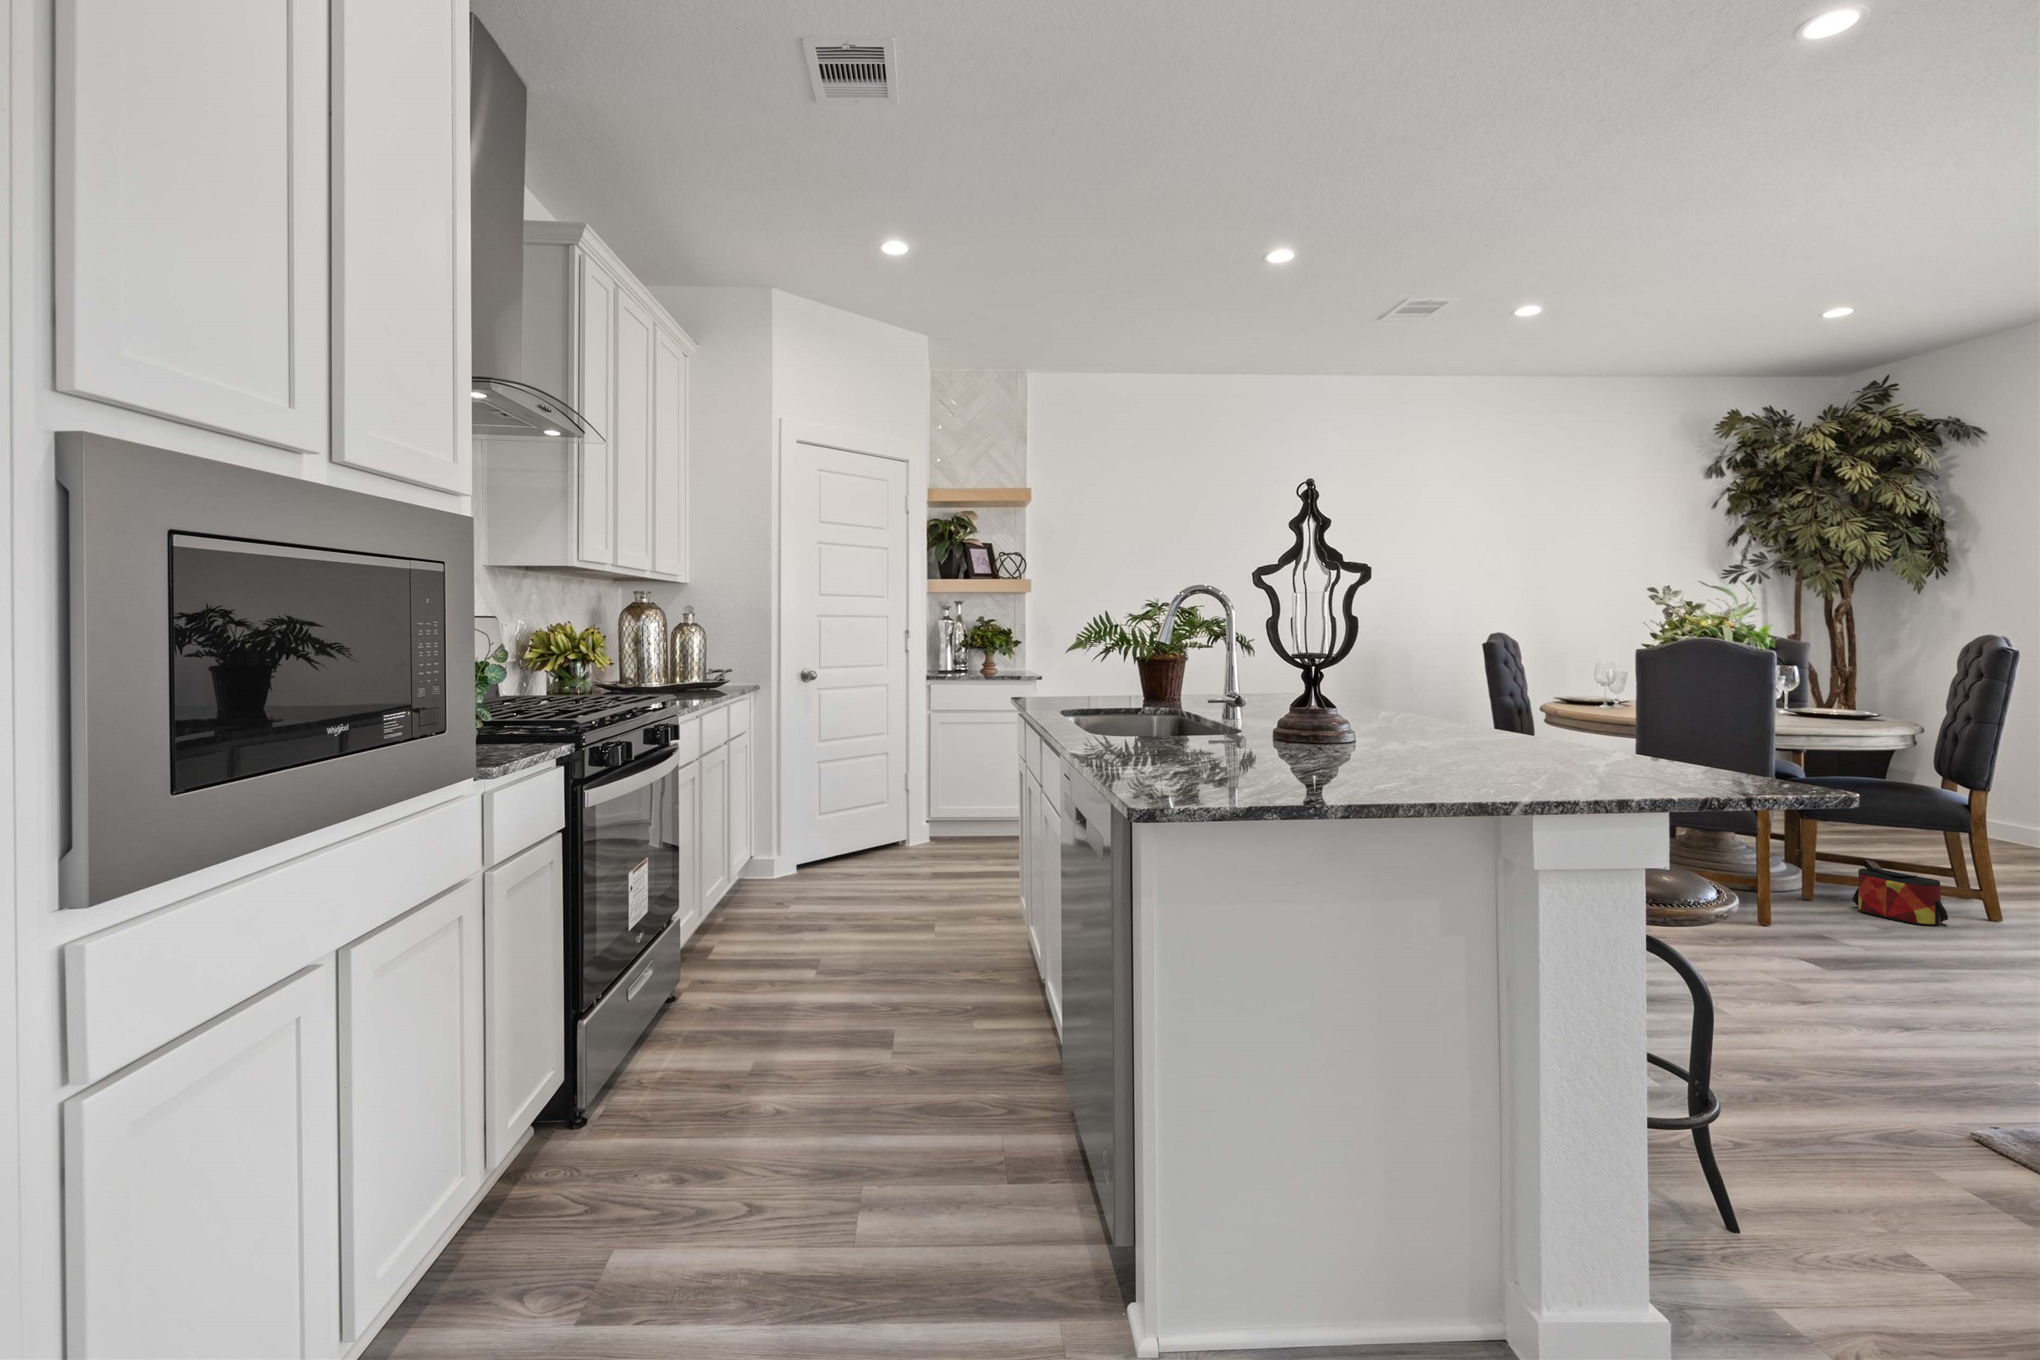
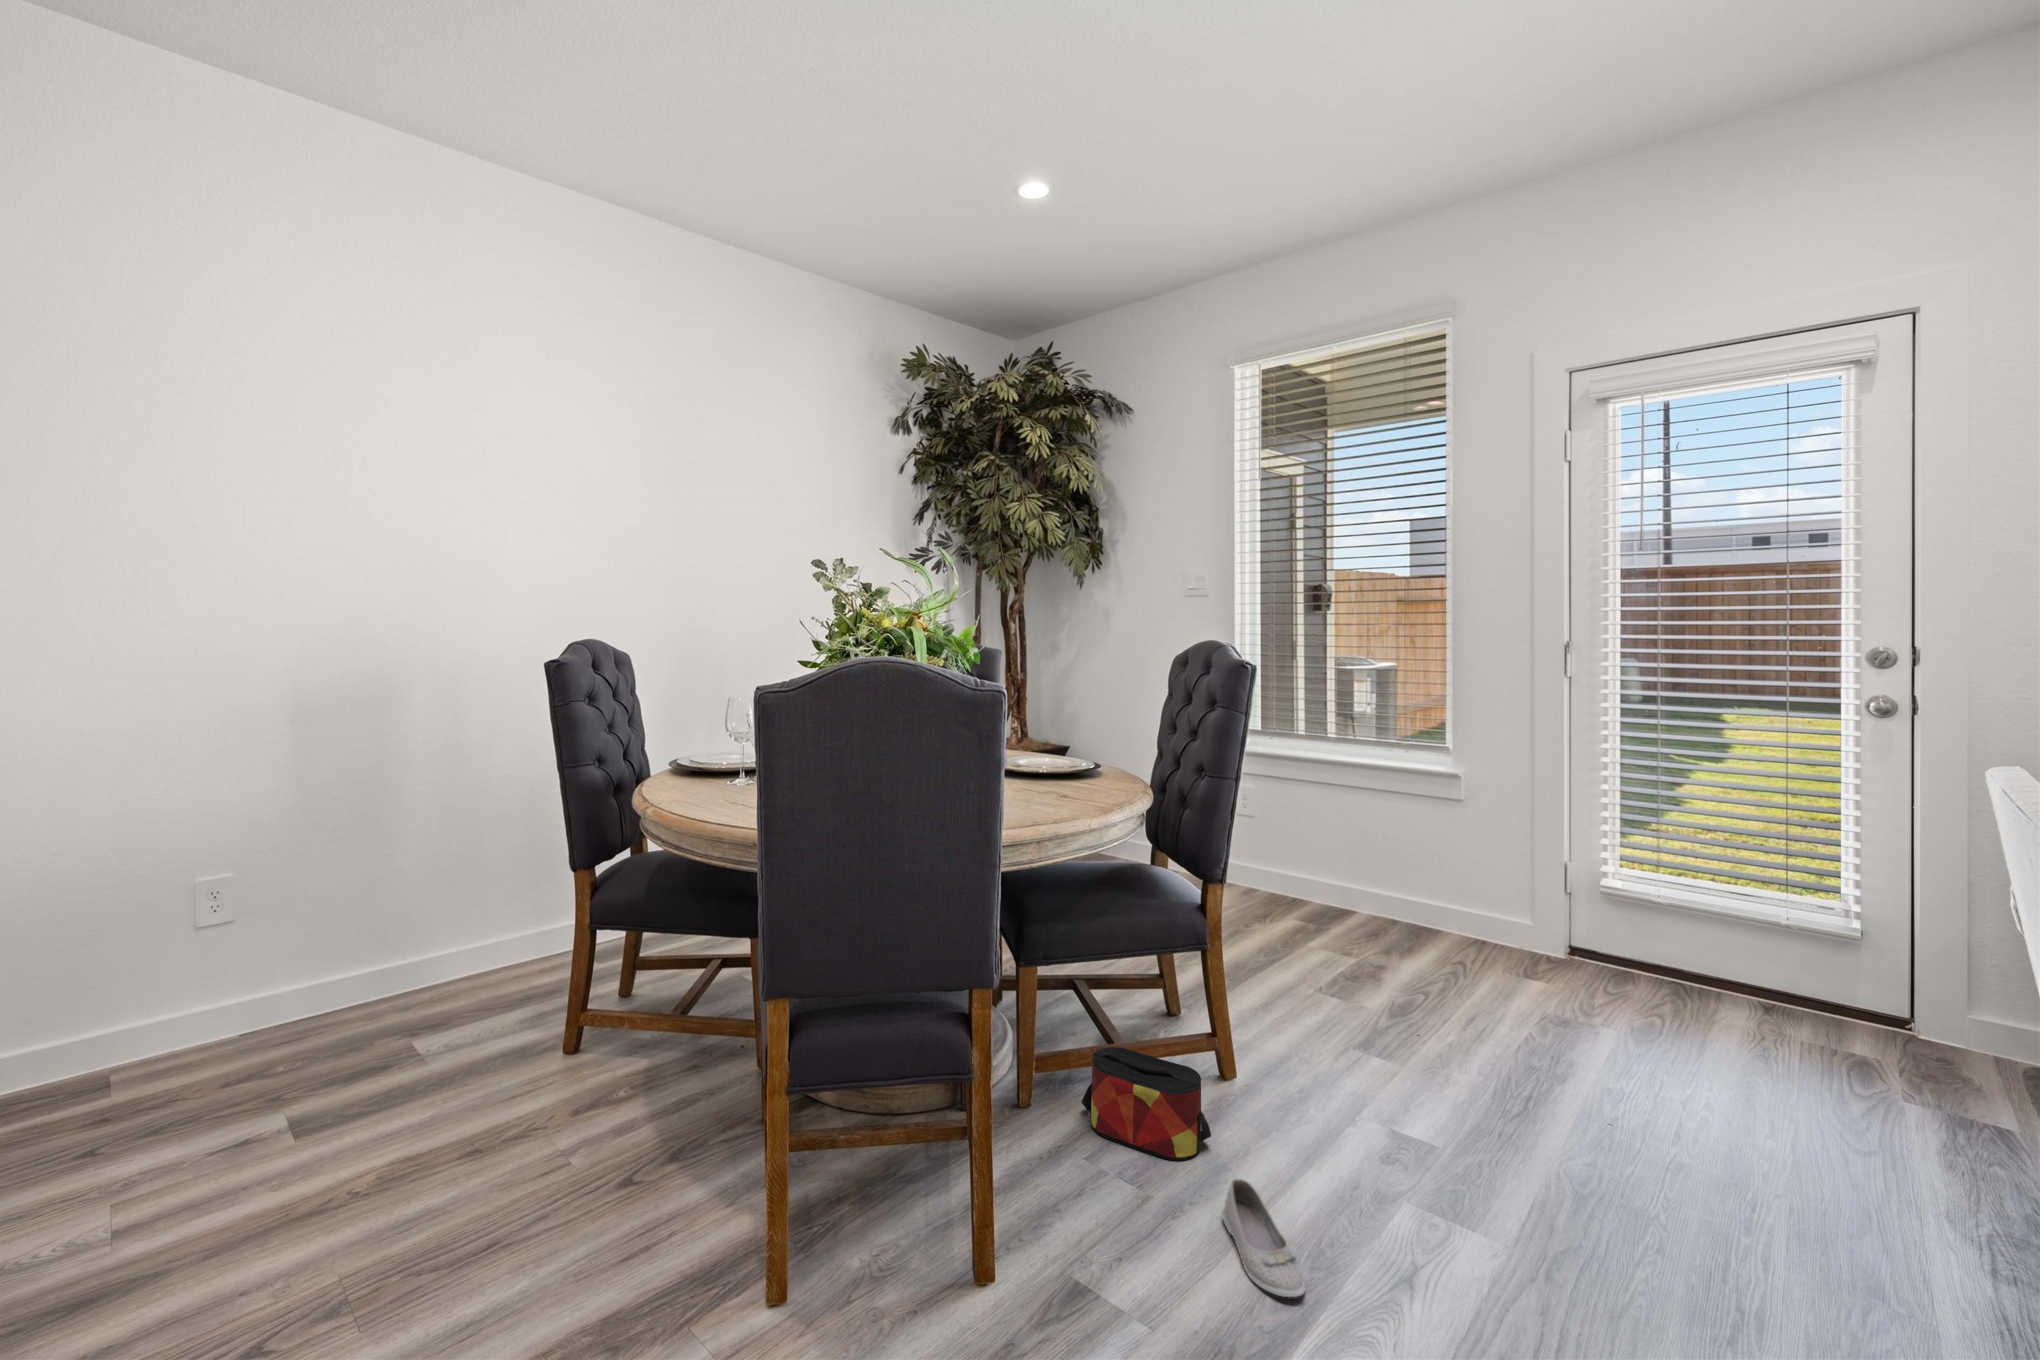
shoe: none [1939,917,1982,955] -> present [1222,1179,1305,1297]

